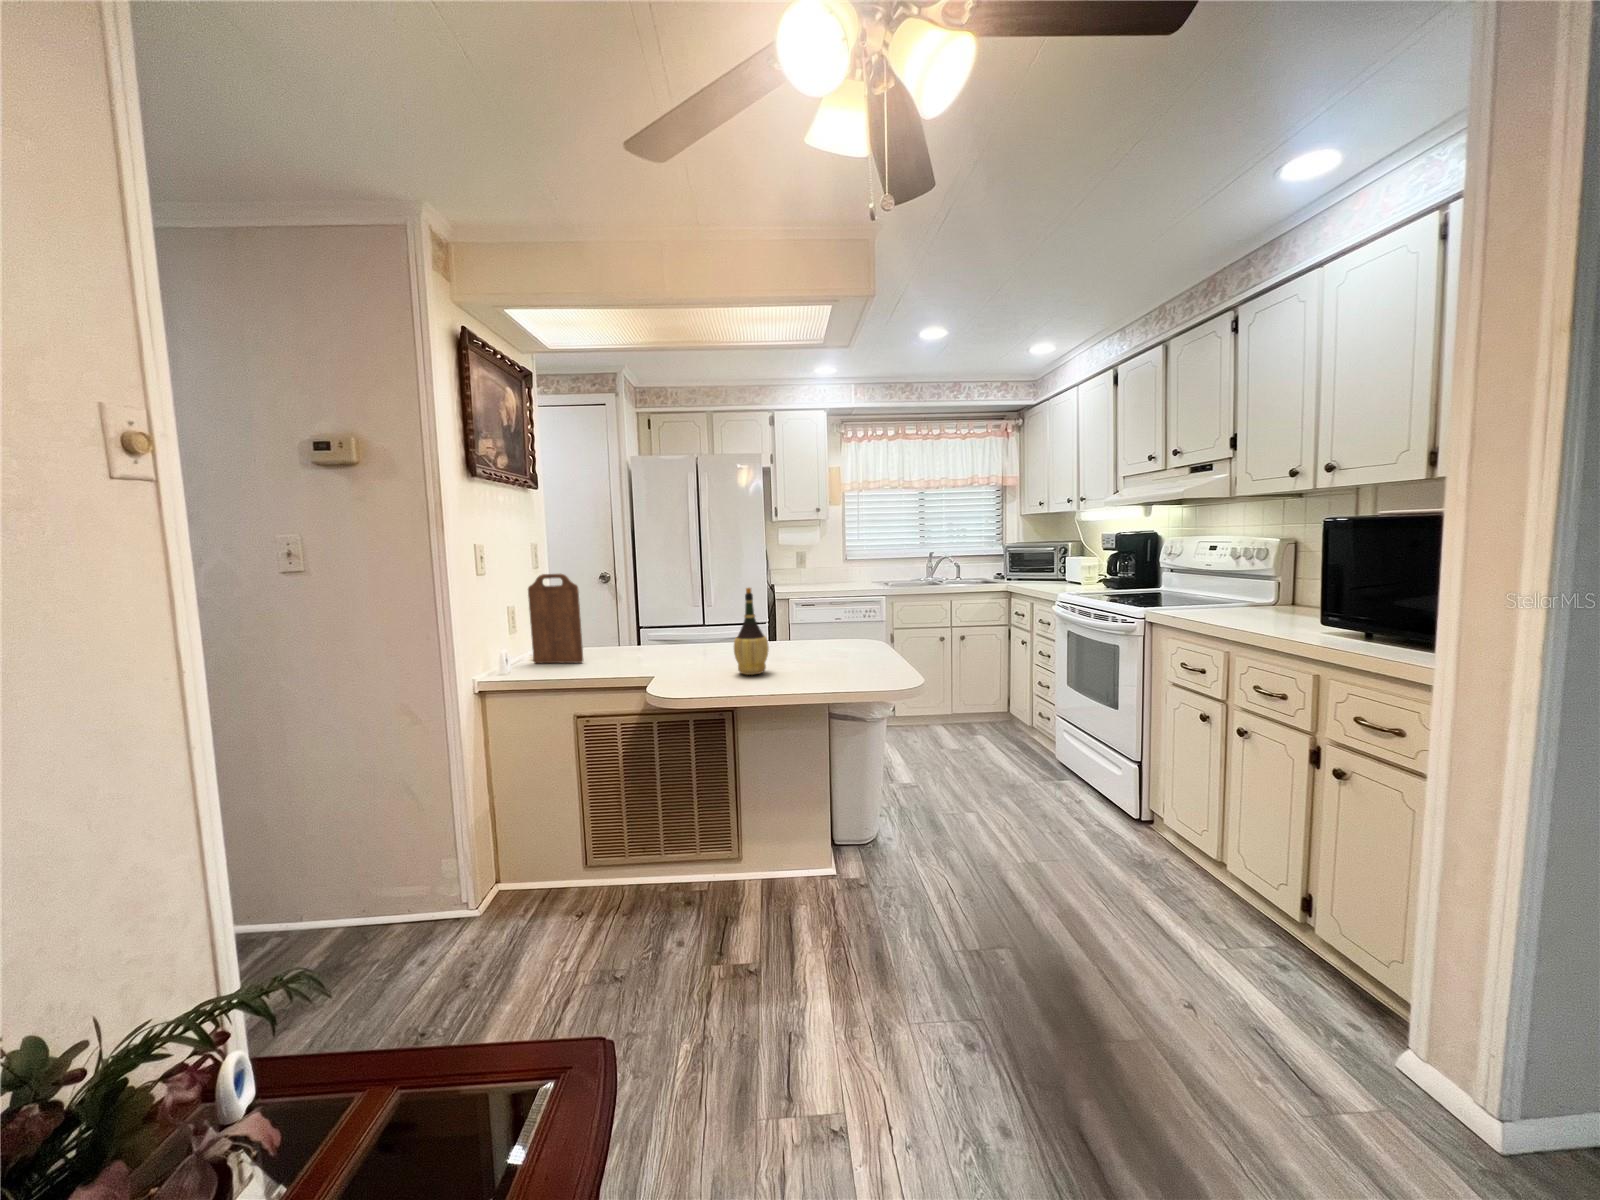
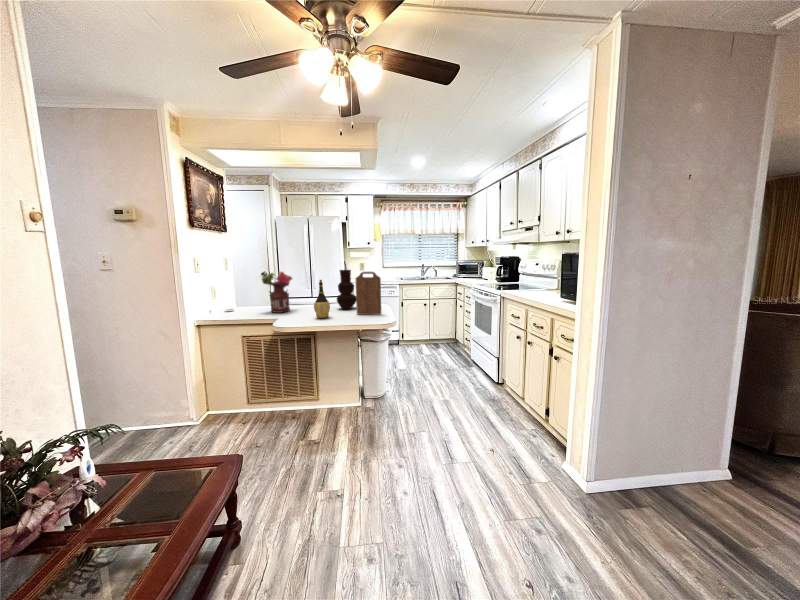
vase: none [773,564,818,653] -> present [337,270,356,309]
flower arrangement: none [614,570,679,662] -> present [262,272,292,313]
cutting board: present [528,574,583,663] -> present [356,272,381,314]

